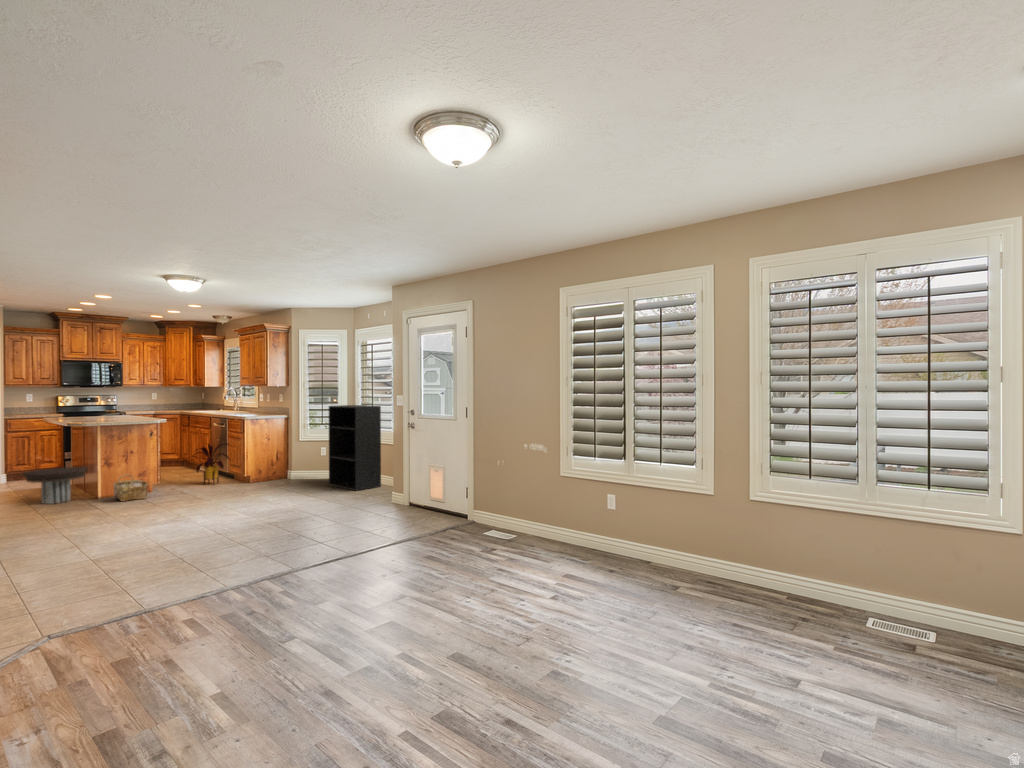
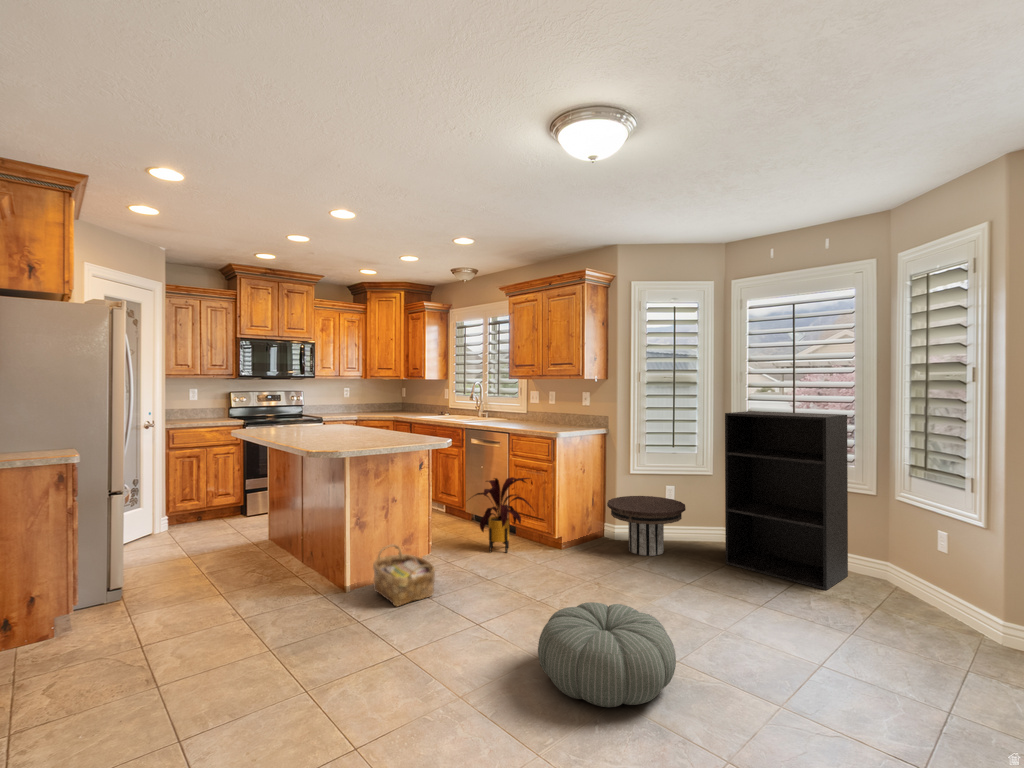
side table: present [23,467,87,504] -> present [607,496,686,556]
pouf: none [159,487,223,518] -> present [538,602,676,707]

